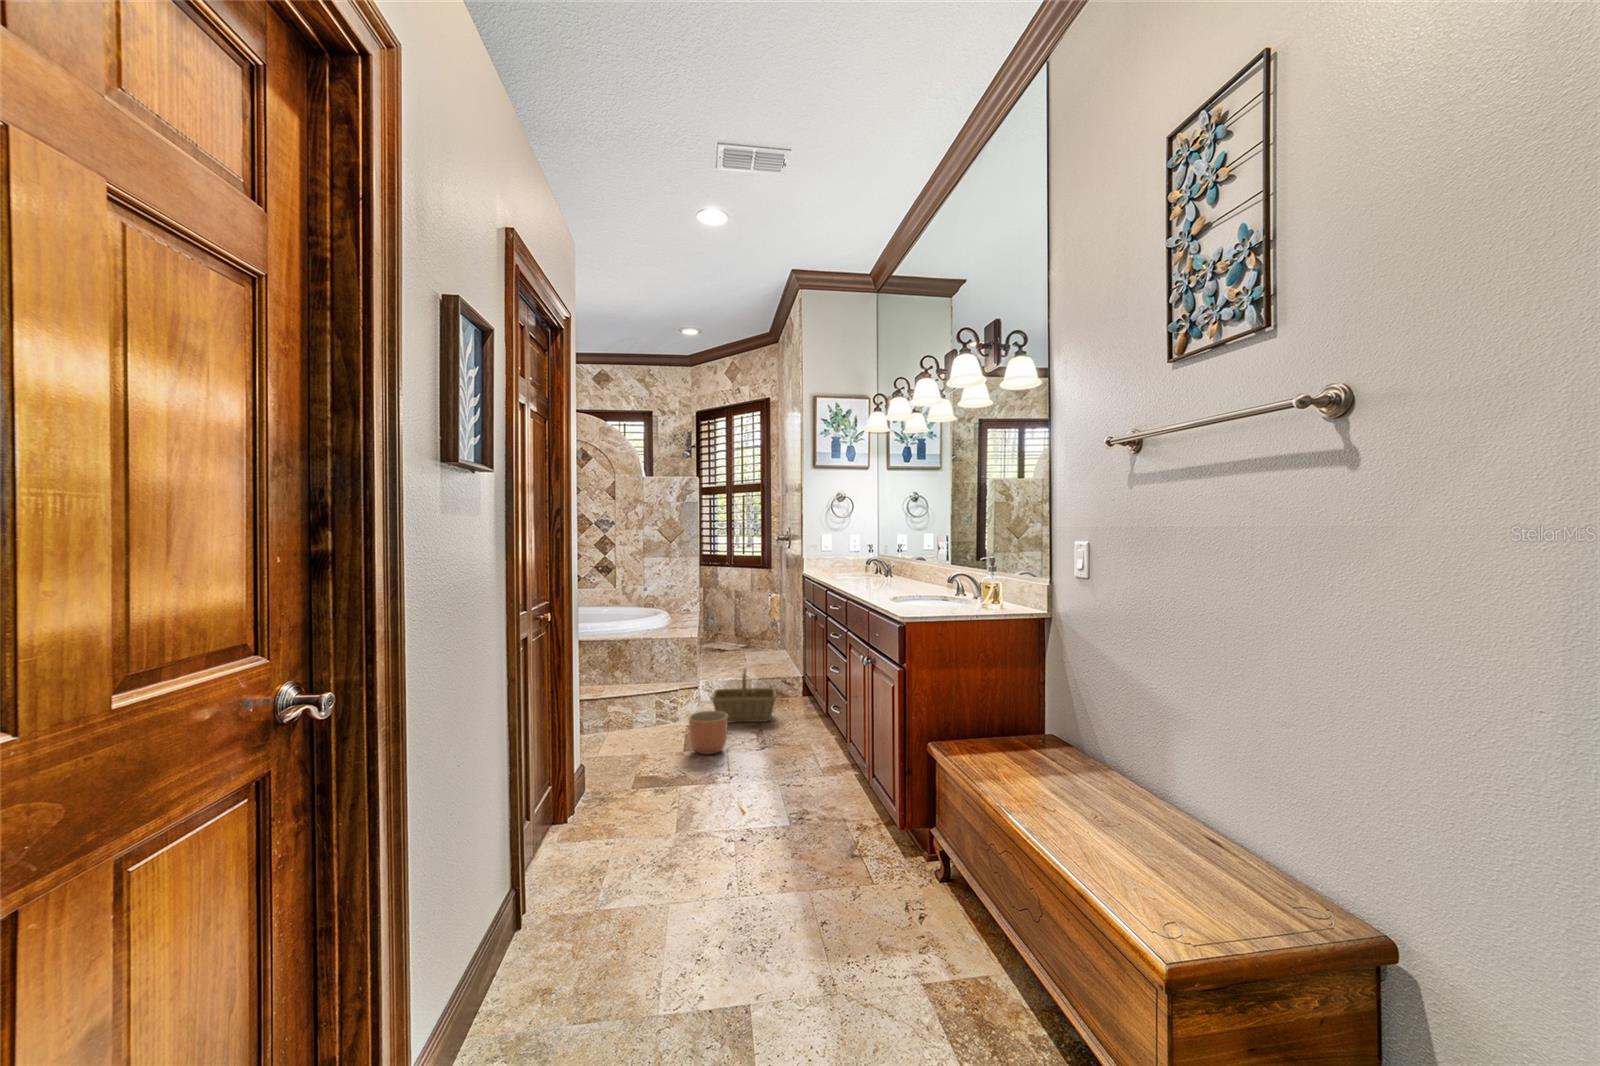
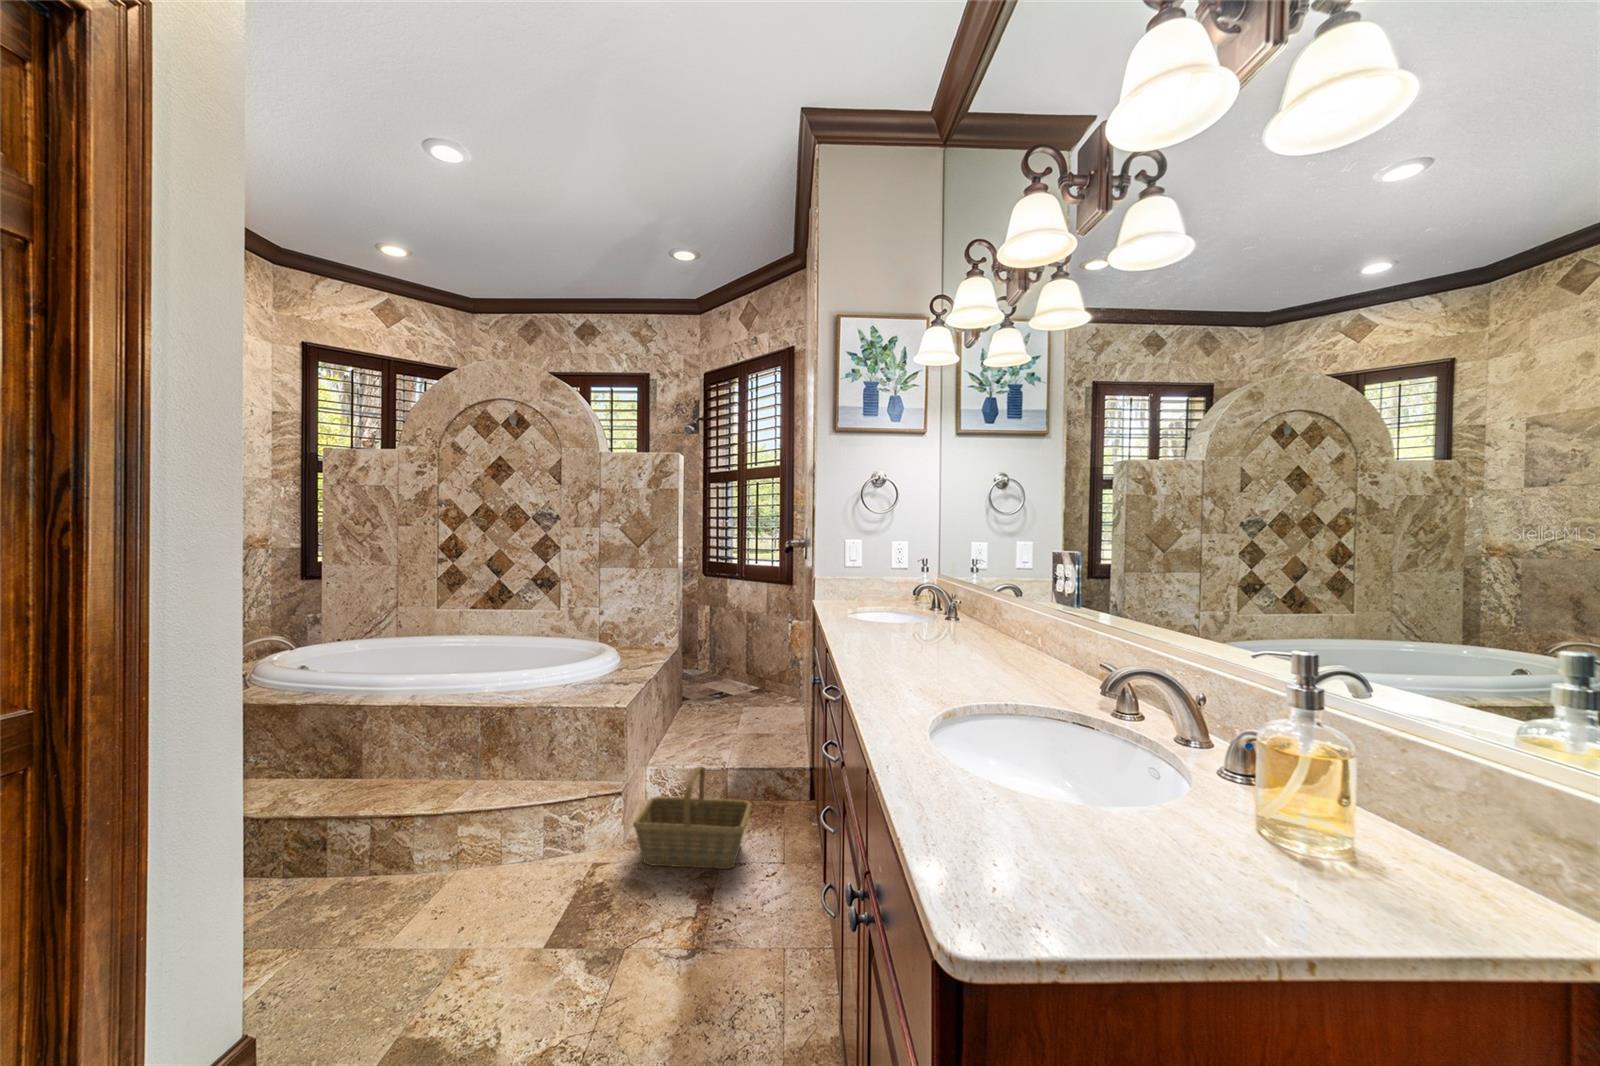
planter: present [689,711,728,754] -> none [542,874,621,977]

